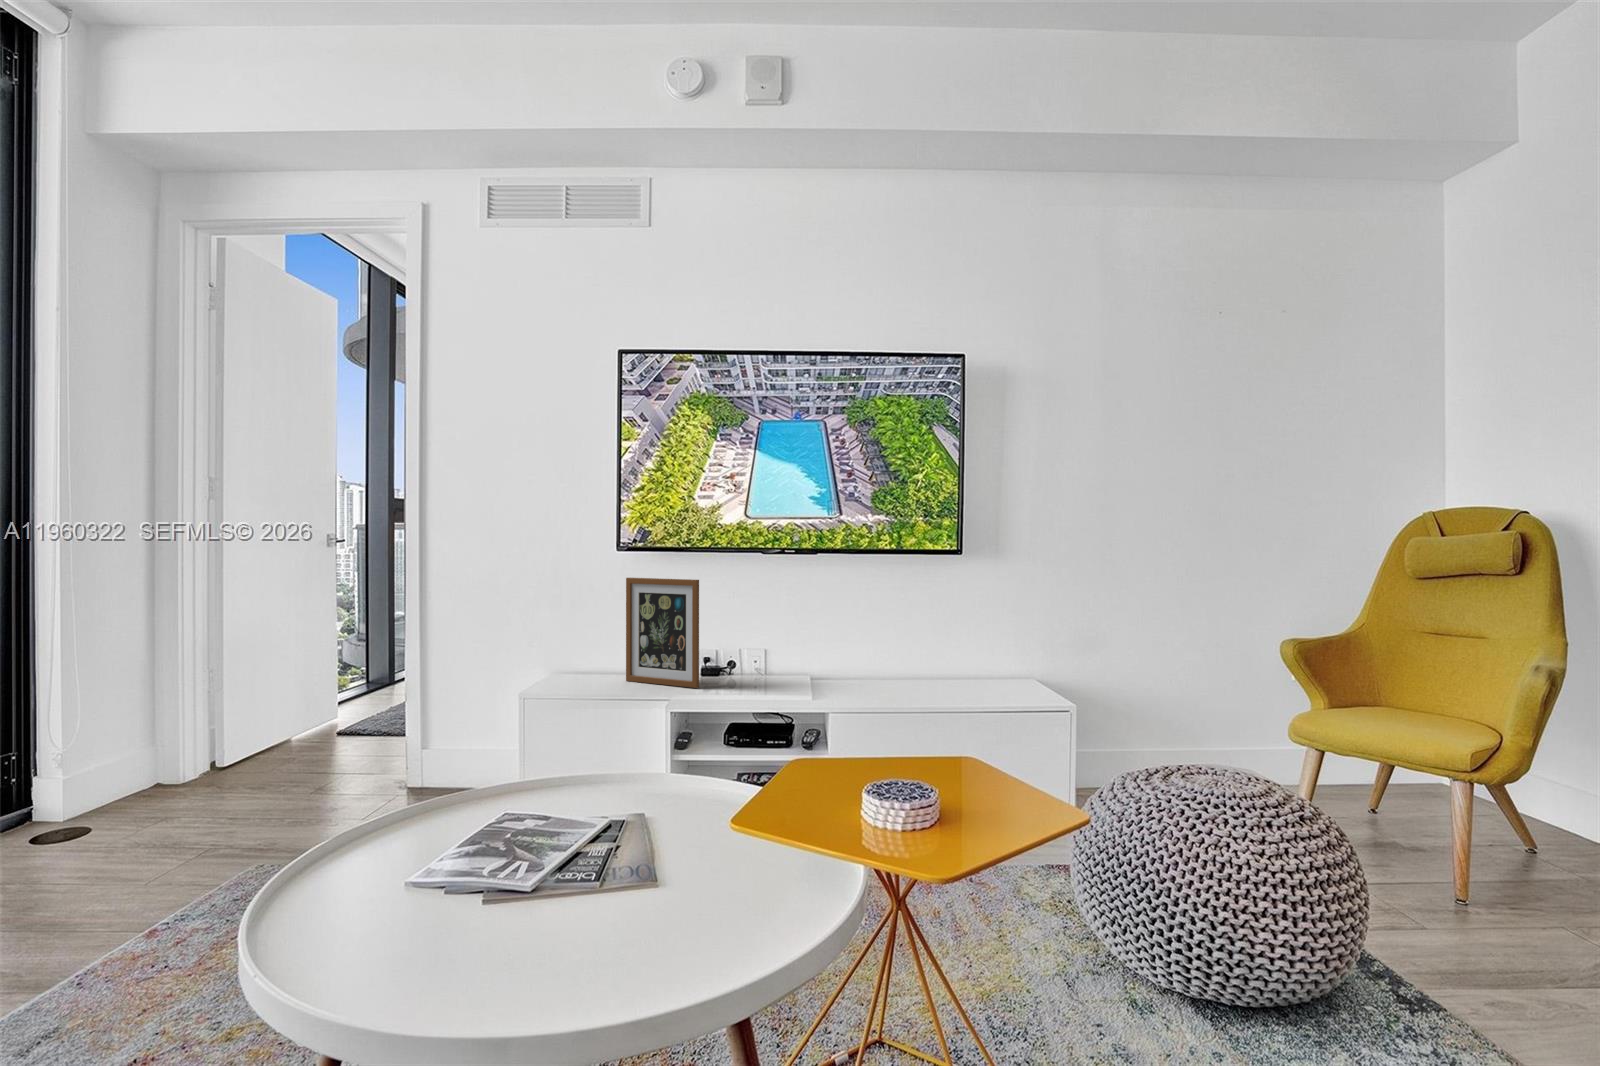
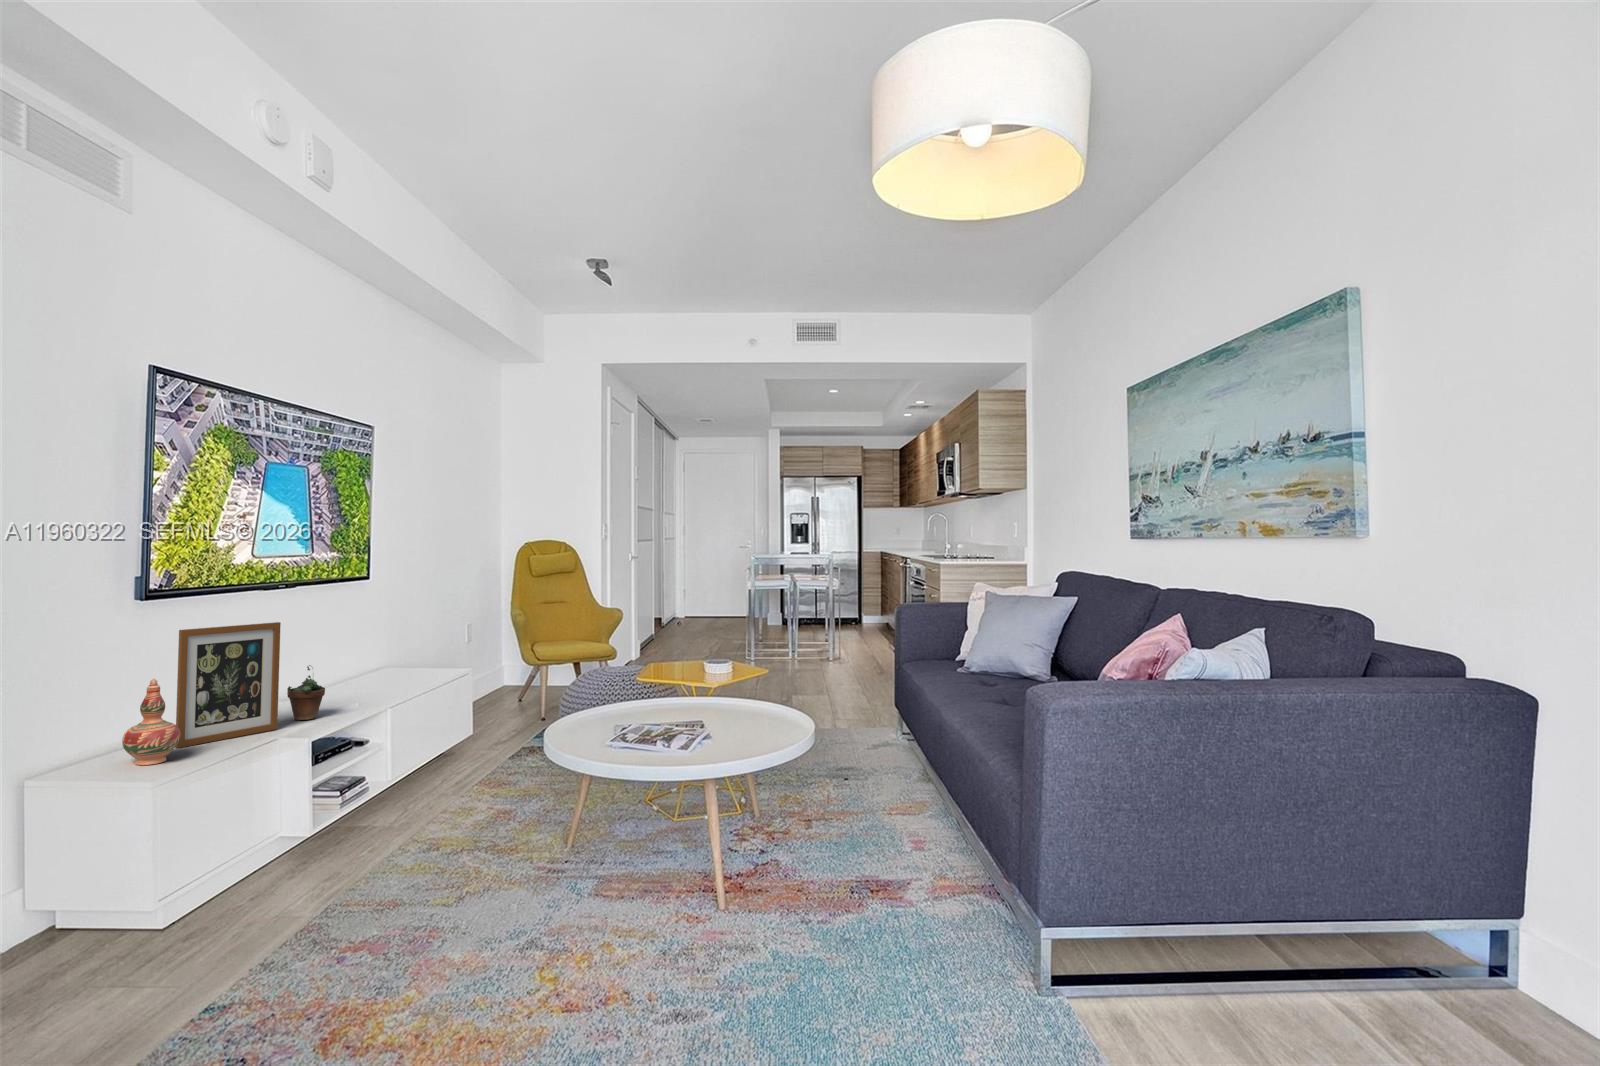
decorative vase: none [563,614,601,684] -> present [122,679,180,765]
succulent plant: none [729,631,765,690] -> present [287,665,325,720]

